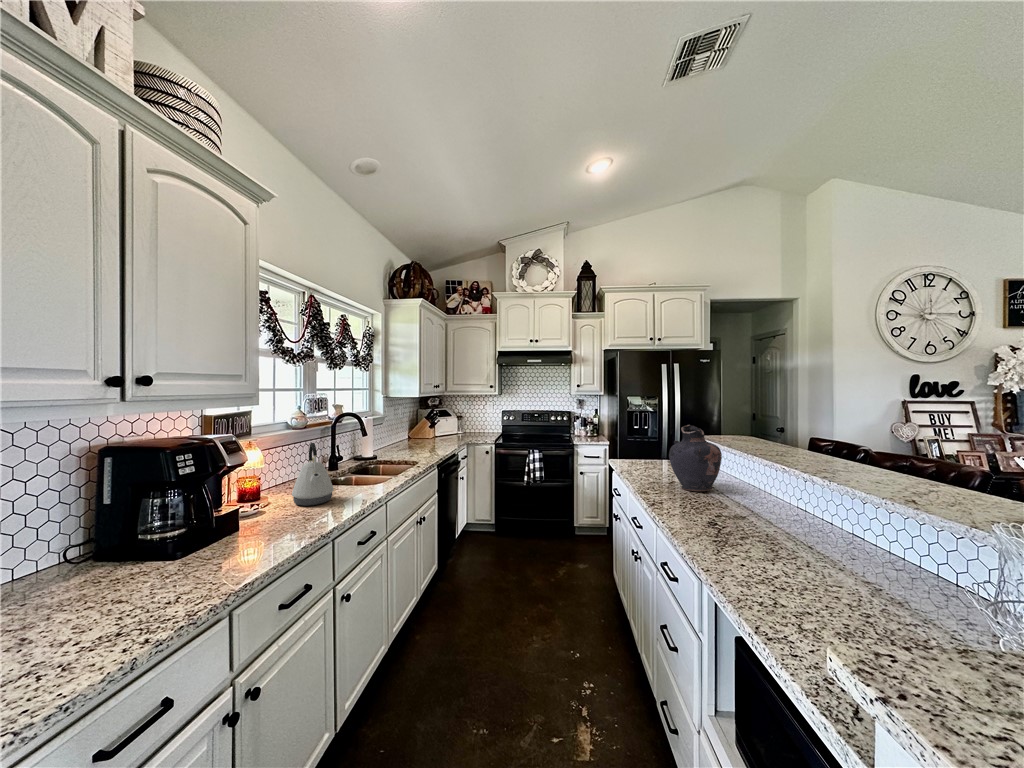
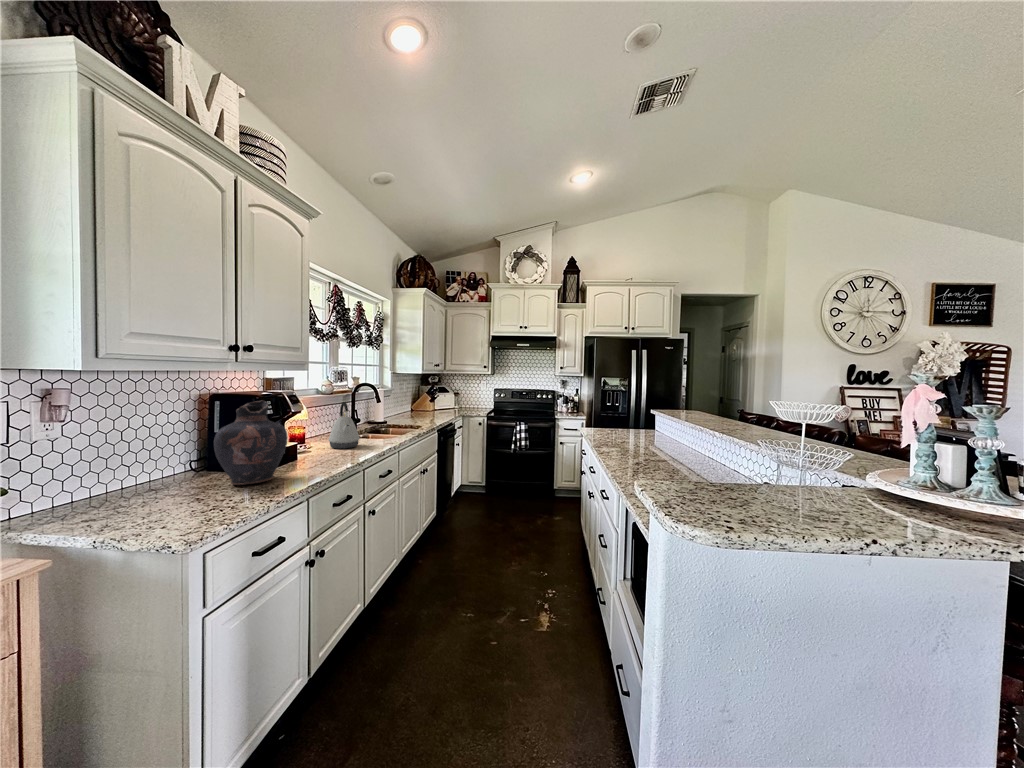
vase: present [669,425,722,491] -> present [214,401,287,485]

